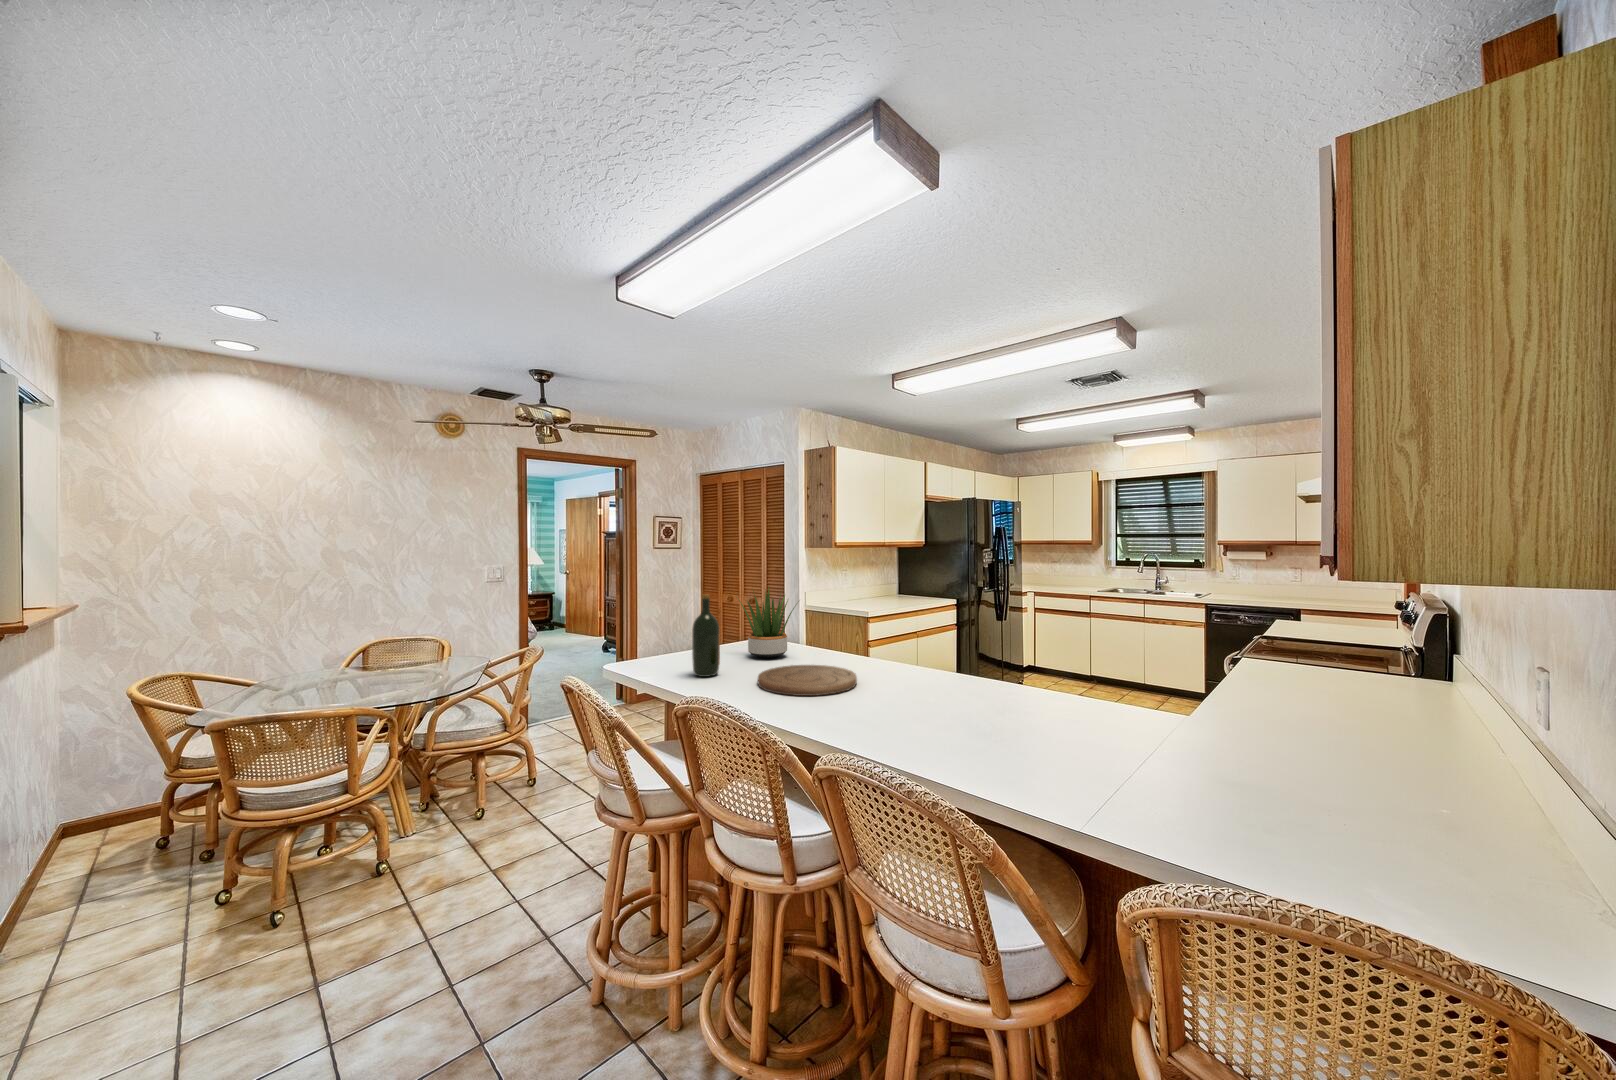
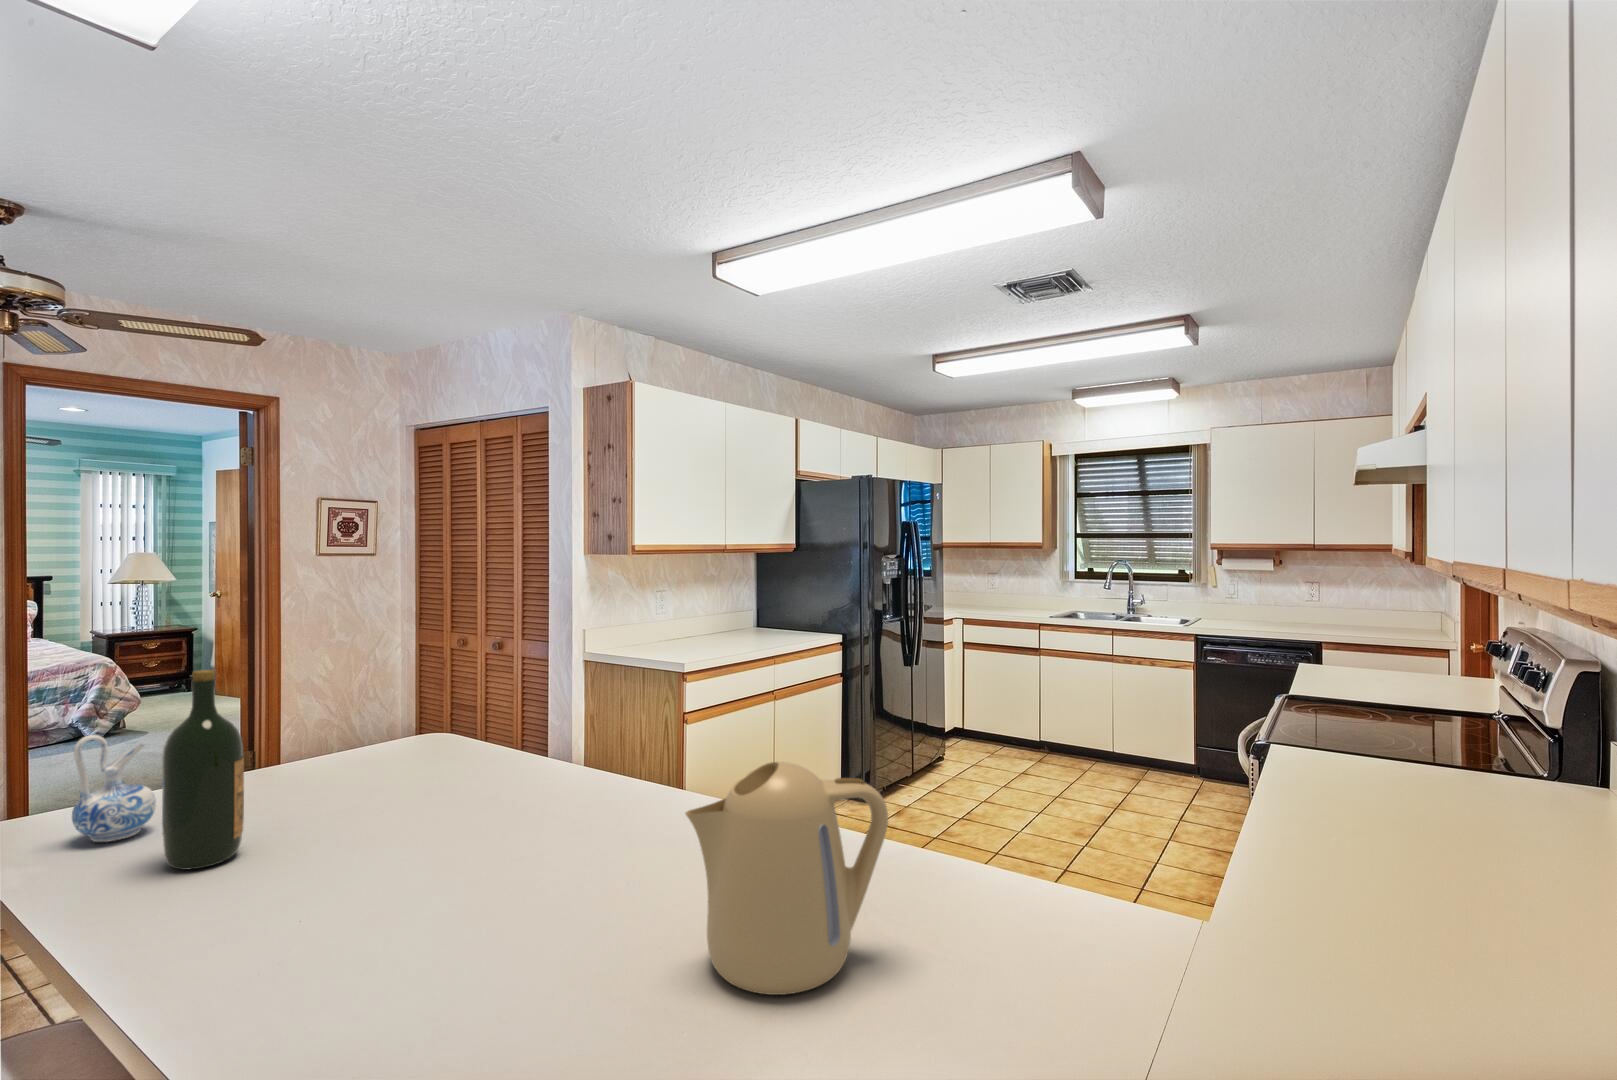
potted plant: present [739,588,796,658] -> none [345,637,480,792]
ceramic pitcher: none [646,622,674,668] -> present [72,735,156,842]
kettle: none [929,630,1014,718] -> present [685,762,888,995]
cutting board: present [758,665,857,696] -> none [301,817,559,932]

